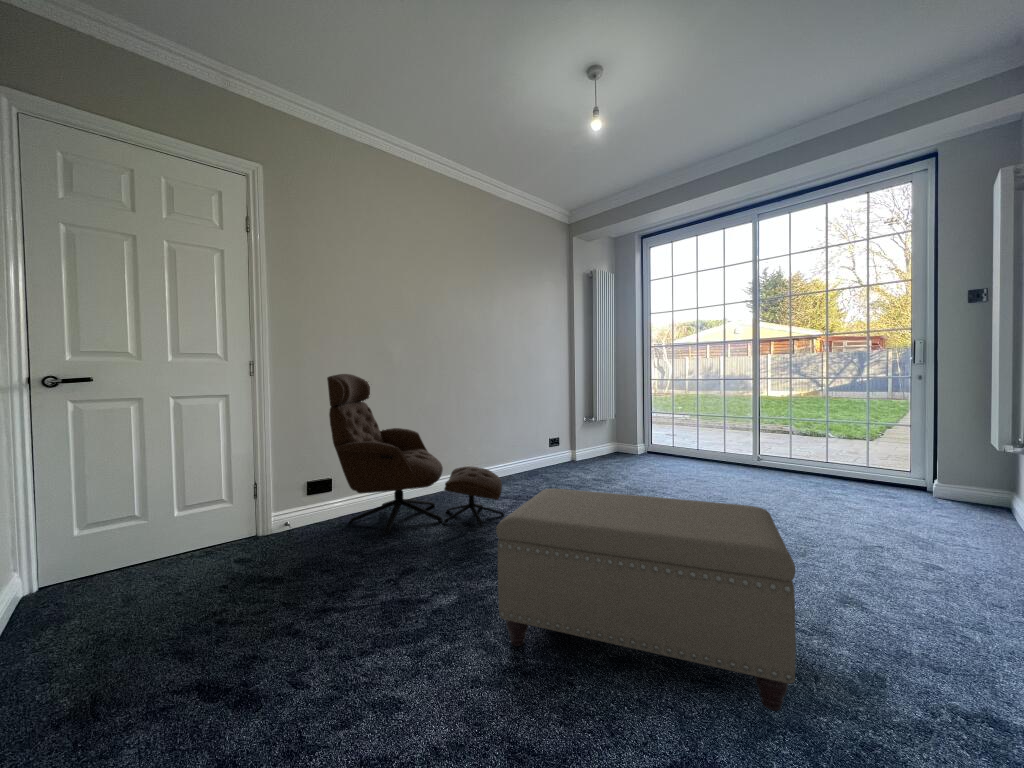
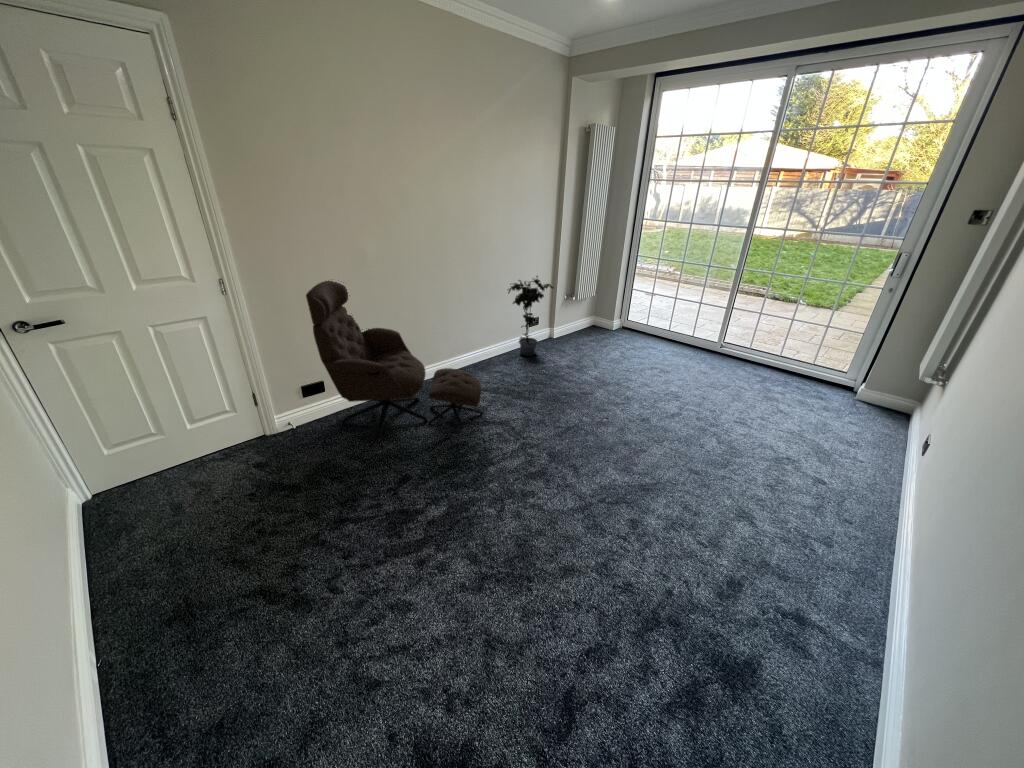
potted plant: none [528,390,574,473] -> present [508,276,553,356]
ottoman: present [496,489,796,711] -> none [478,431,695,610]

